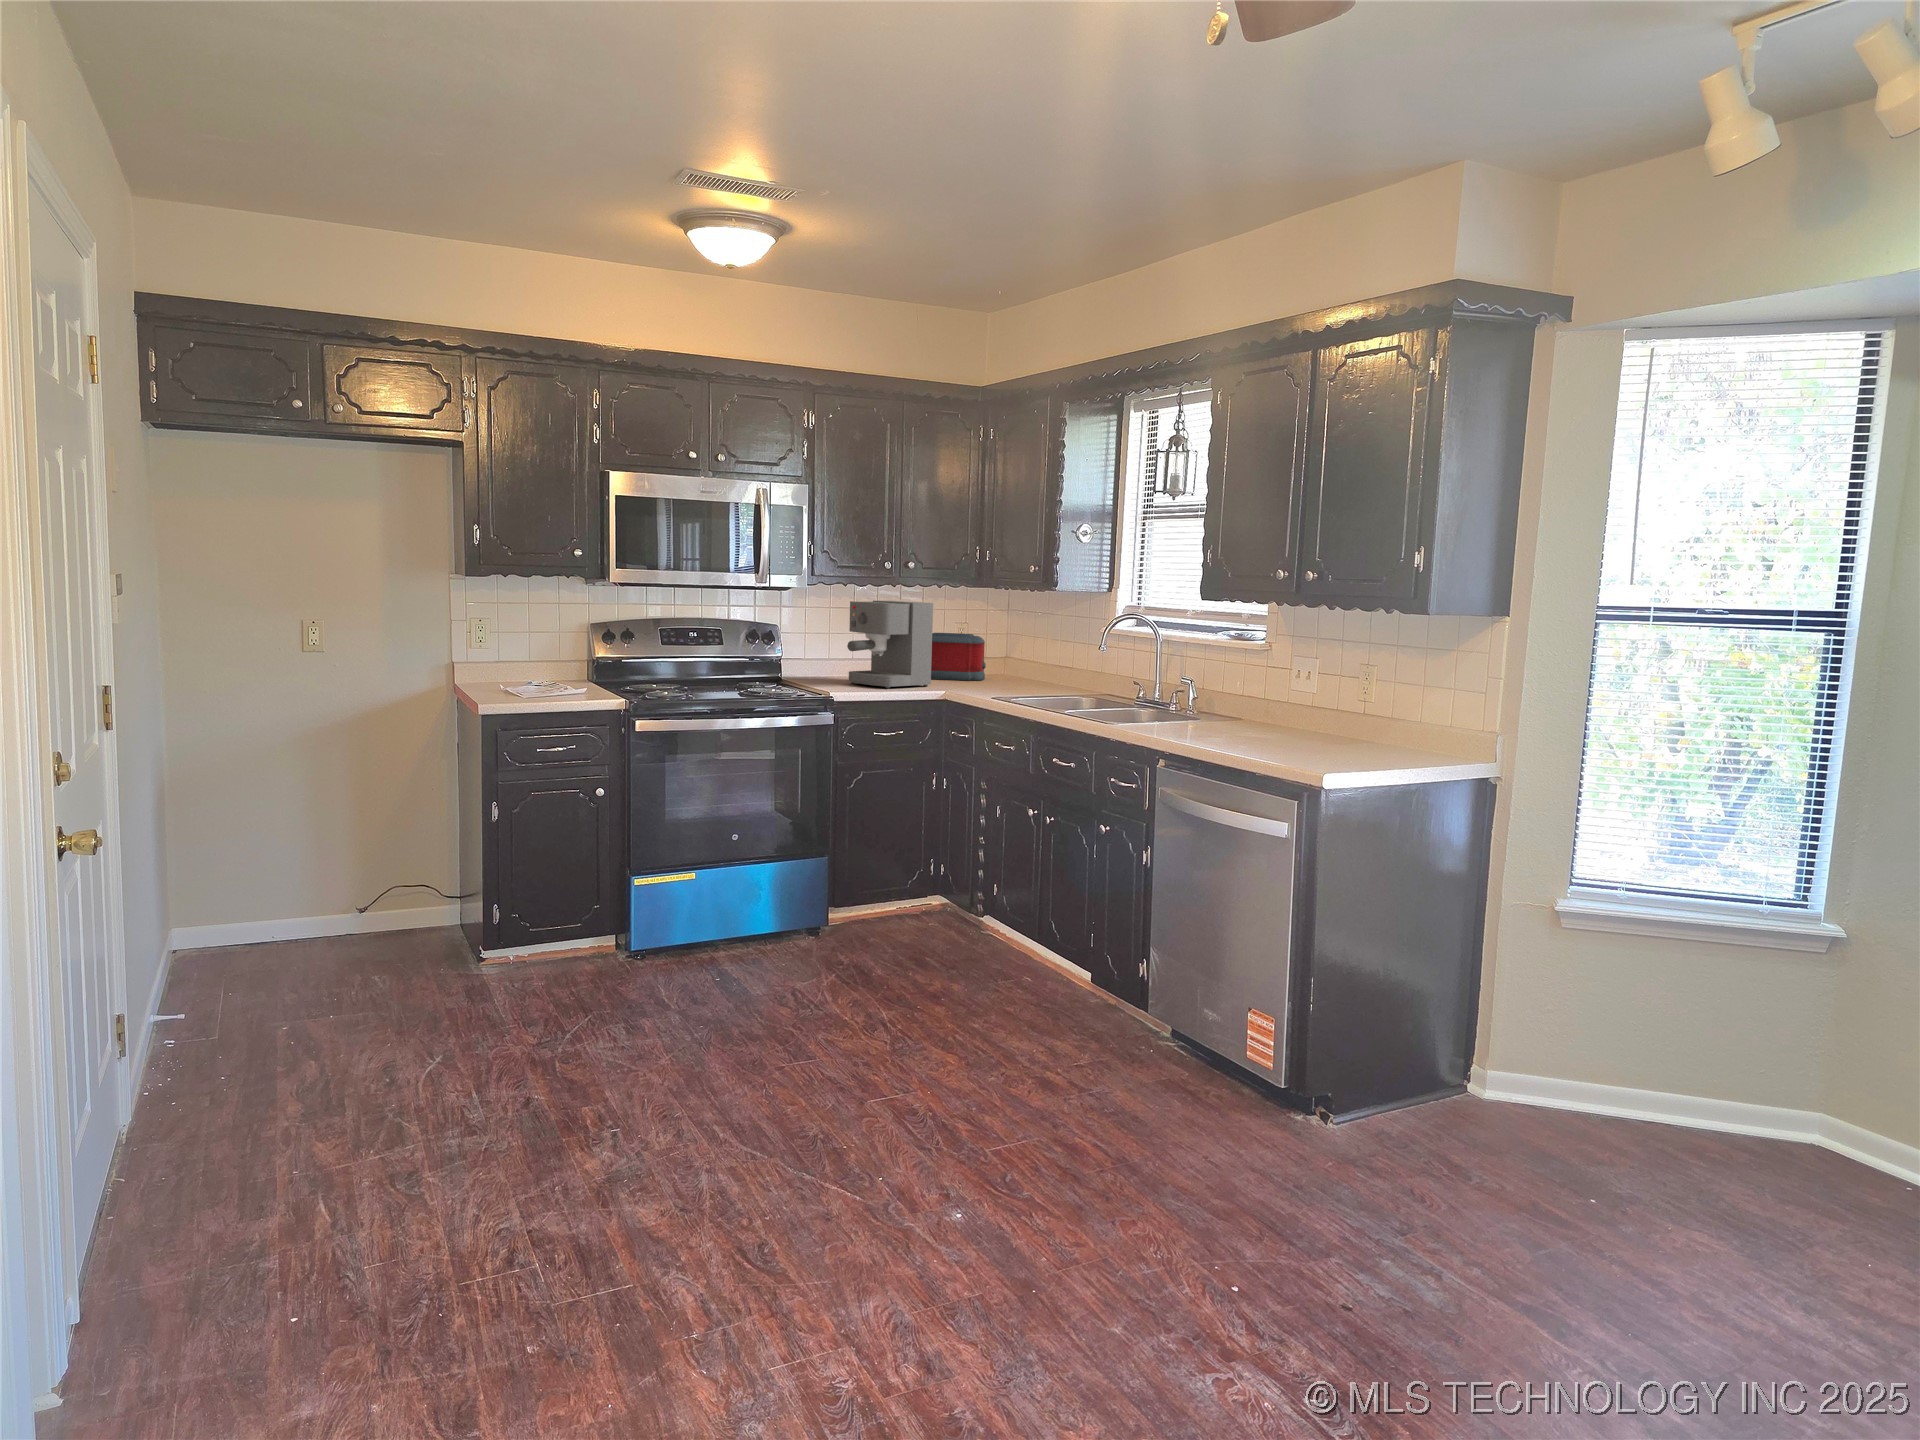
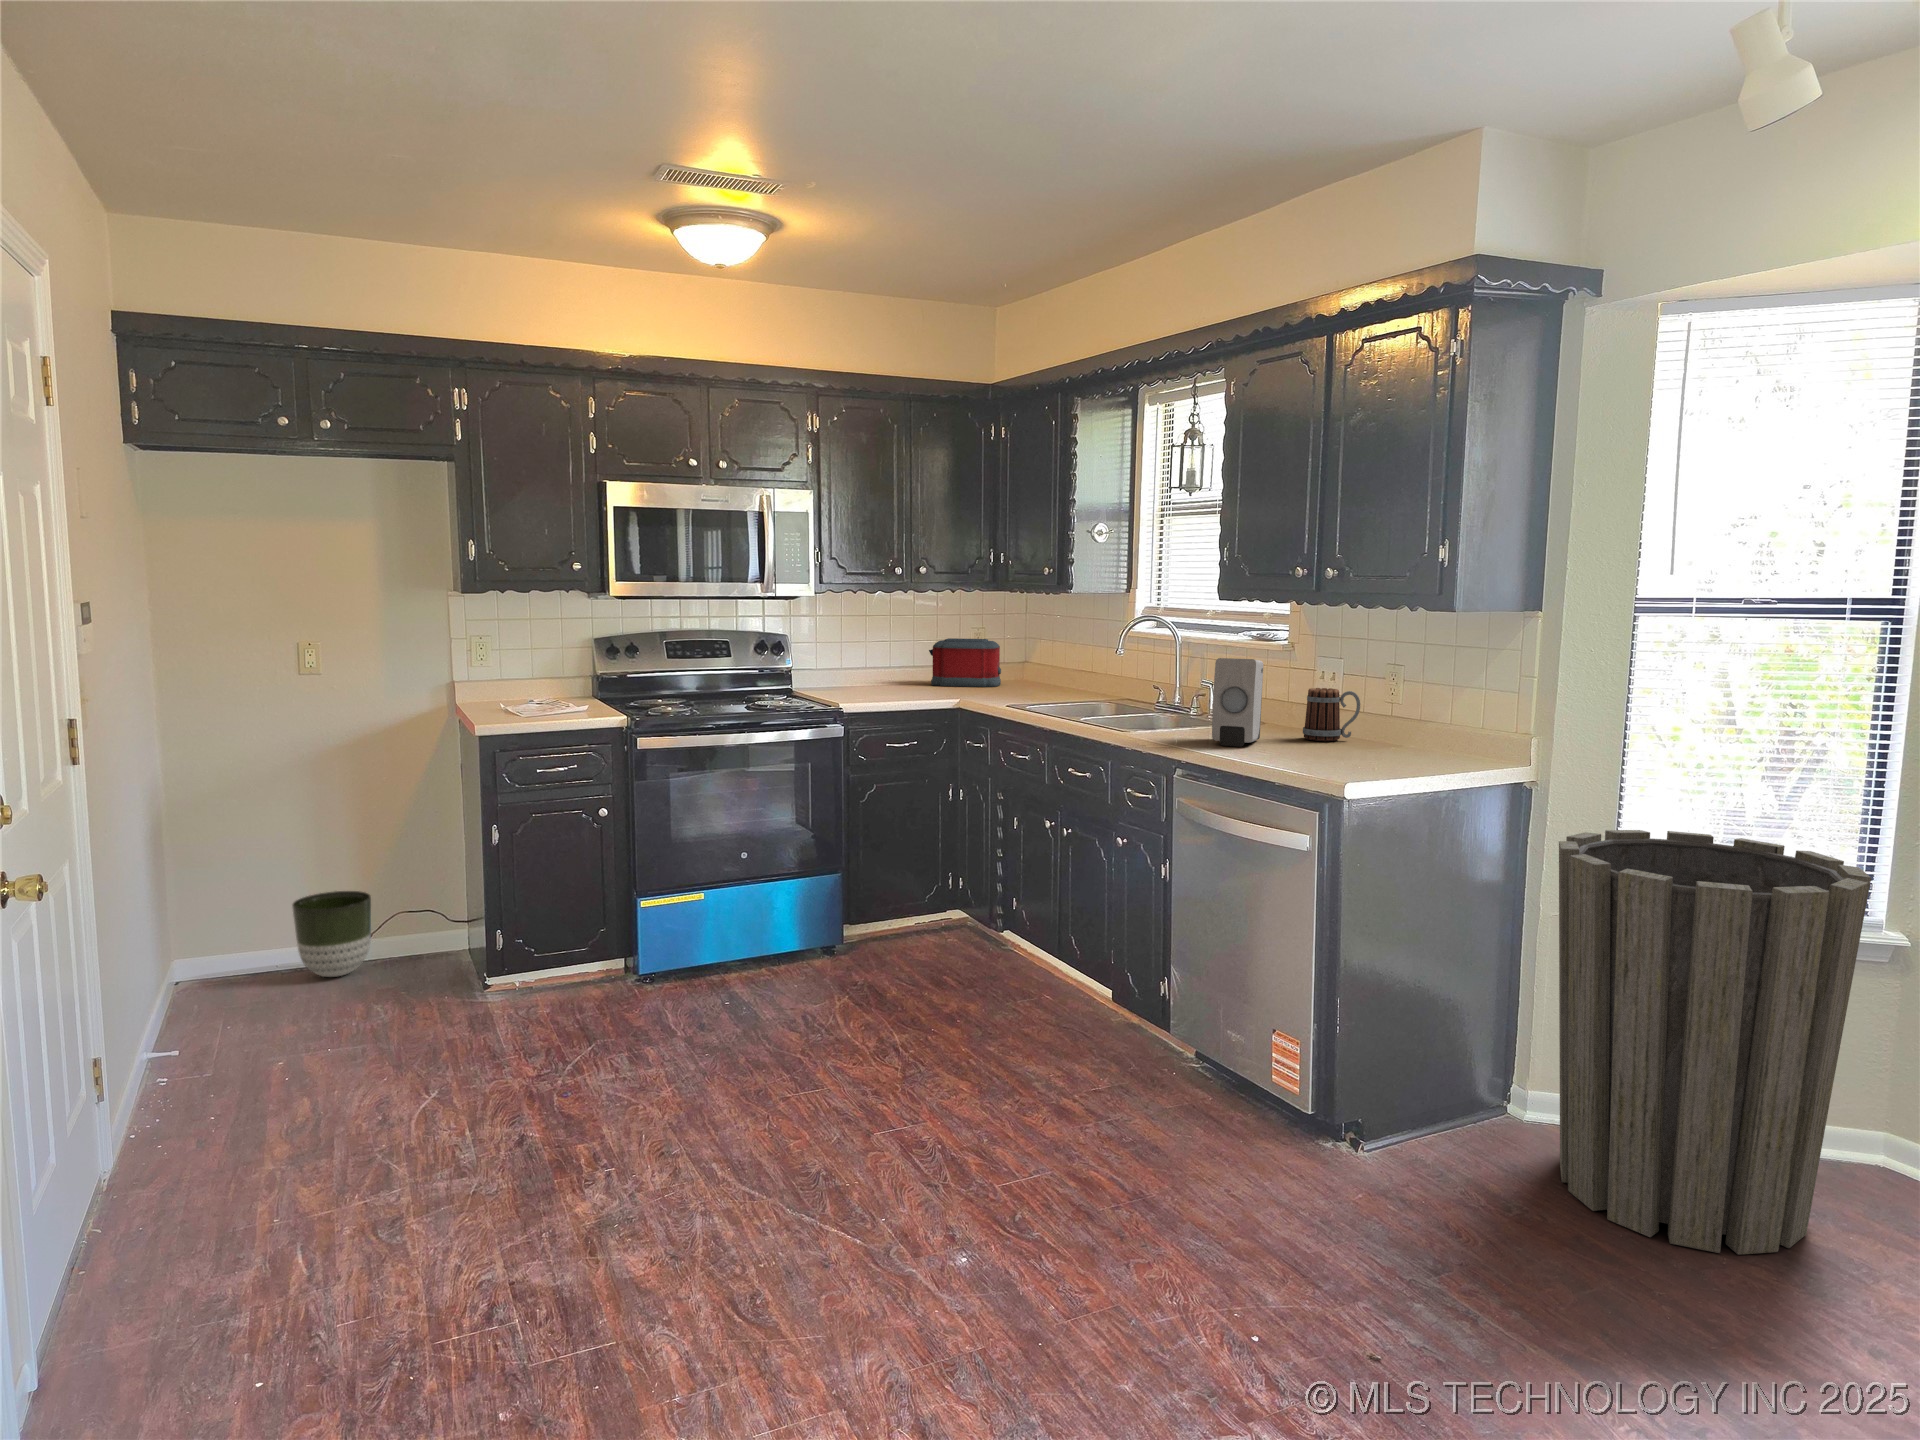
coffee maker: present [847,601,933,689] -> none [856,607,944,698]
soap dispenser: none [1196,655,1246,740] -> present [1212,658,1263,747]
mug: none [1281,687,1337,738] -> present [1303,688,1360,741]
trash can: none [1515,825,1806,1218] -> present [1559,830,1871,1255]
planter: none [288,866,365,950] -> present [292,891,371,977]

